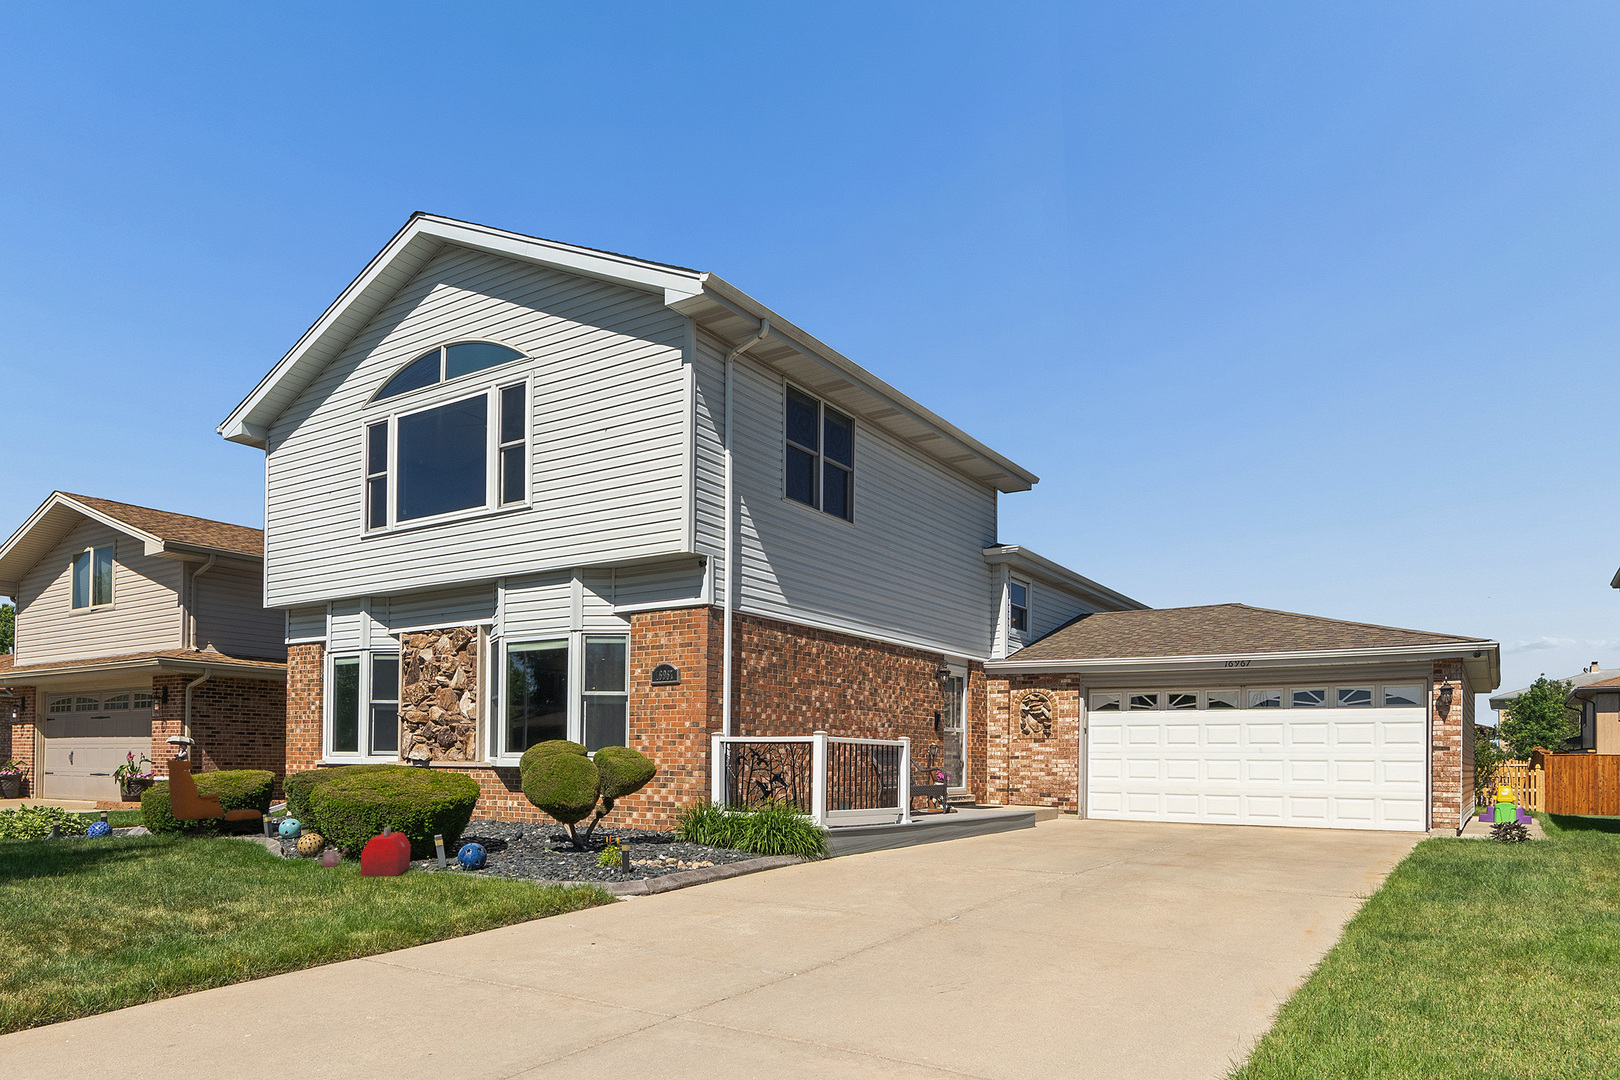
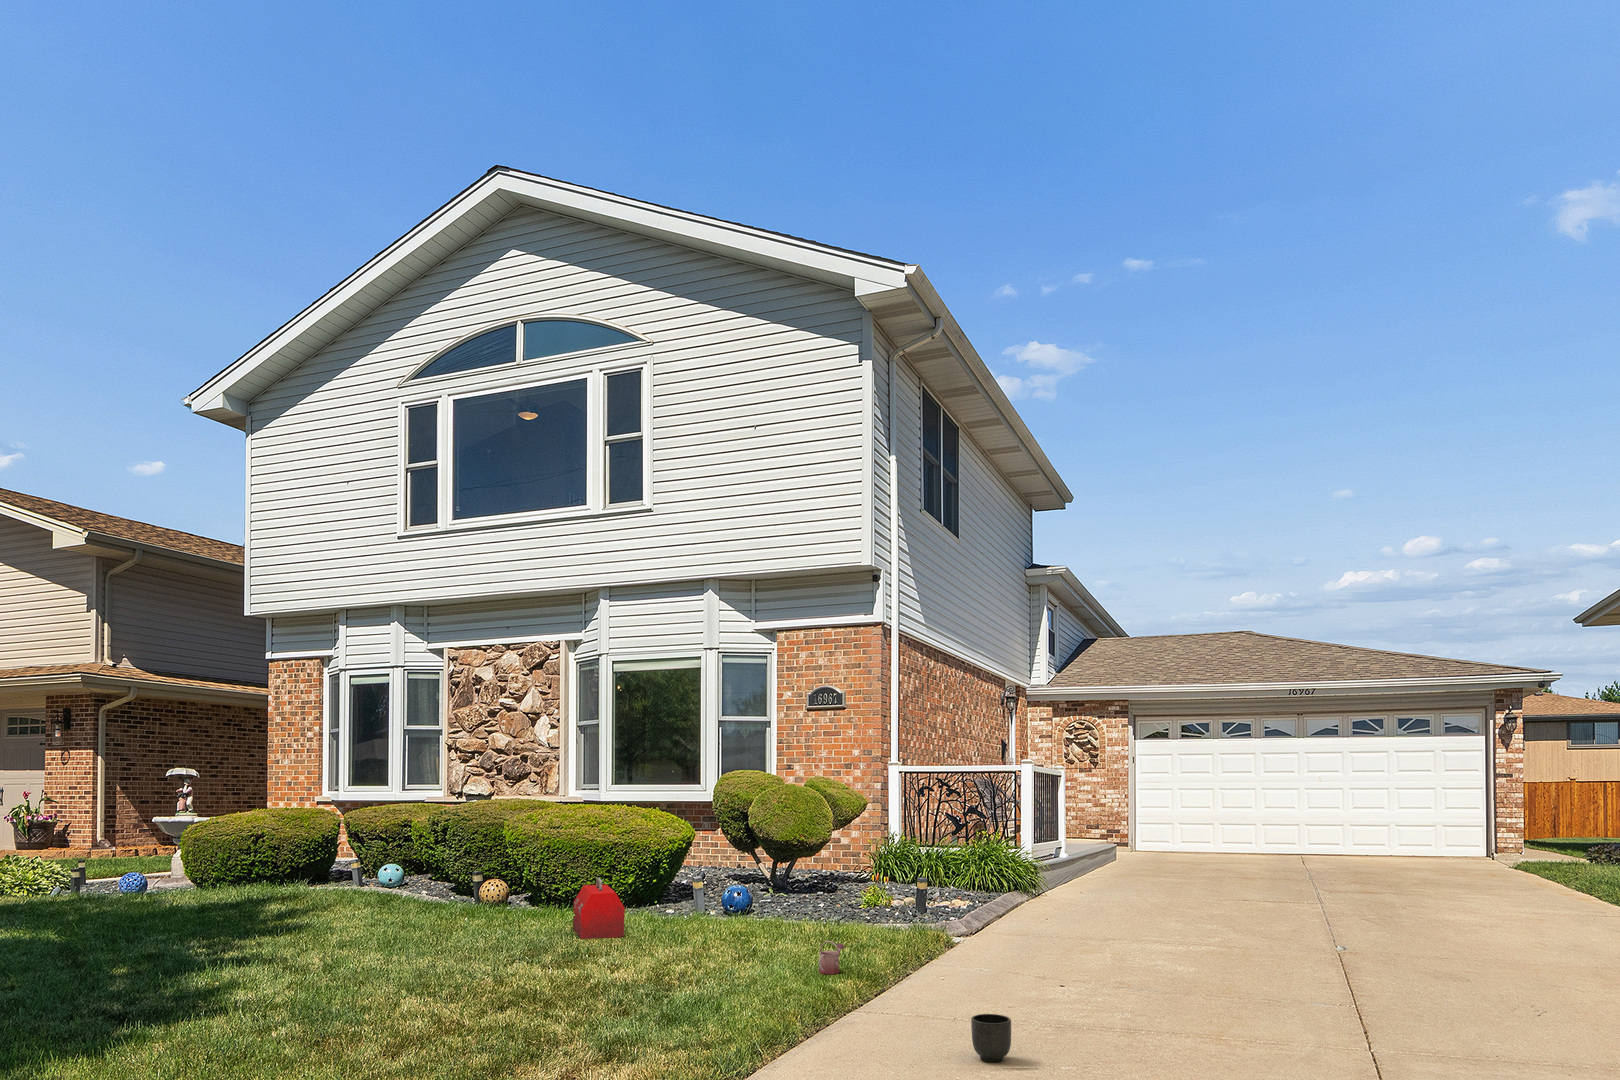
lounge chair: present [167,760,261,840] -> none [229,799,328,898]
watering can: present [322,848,348,867] -> present [819,941,845,974]
planter: none [441,934,475,972] -> present [971,1014,1011,1062]

